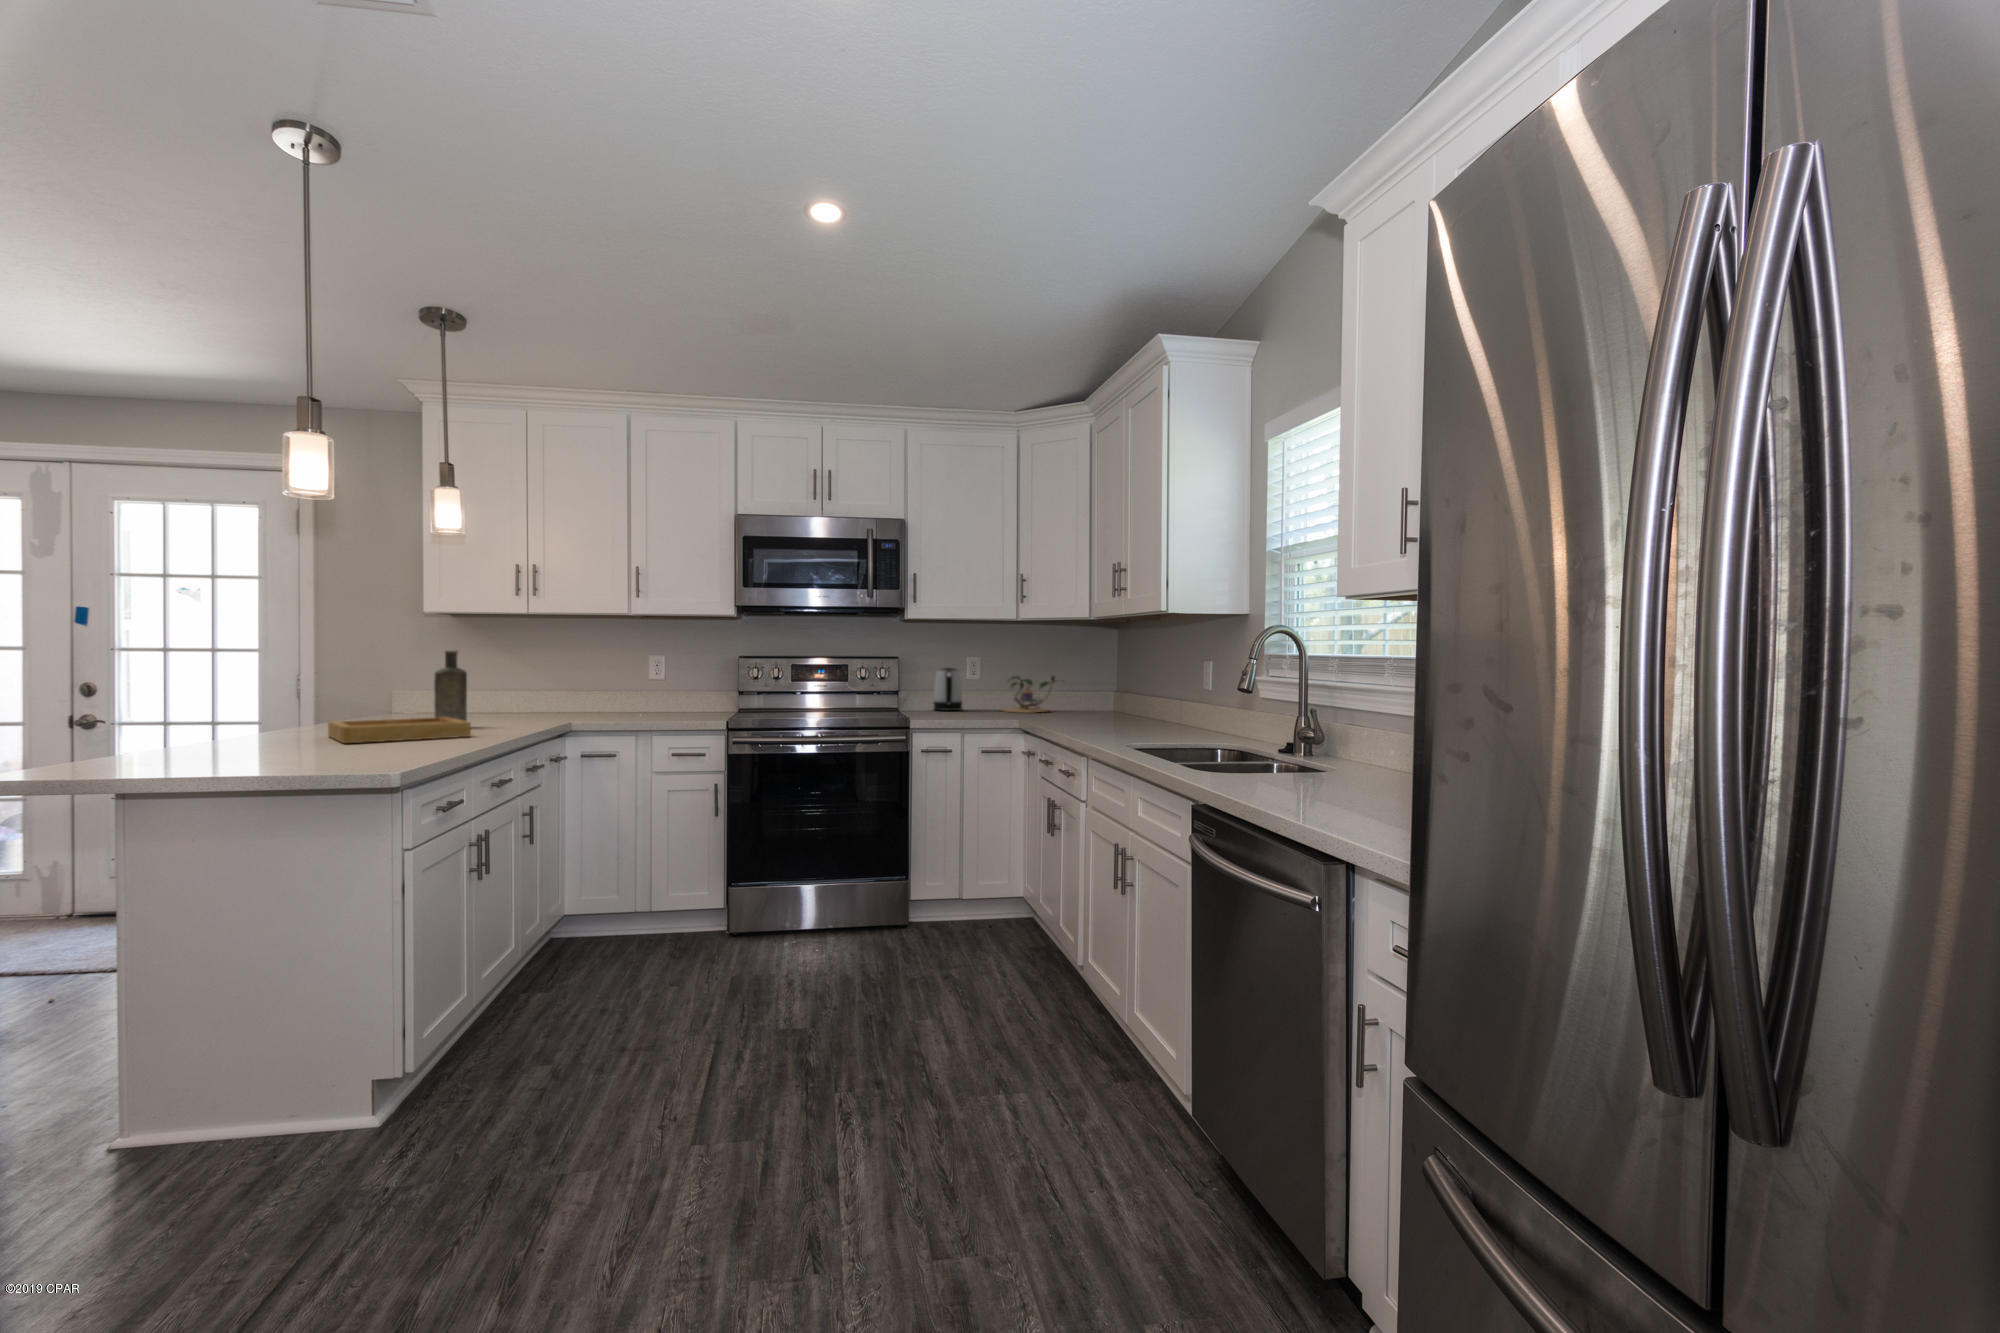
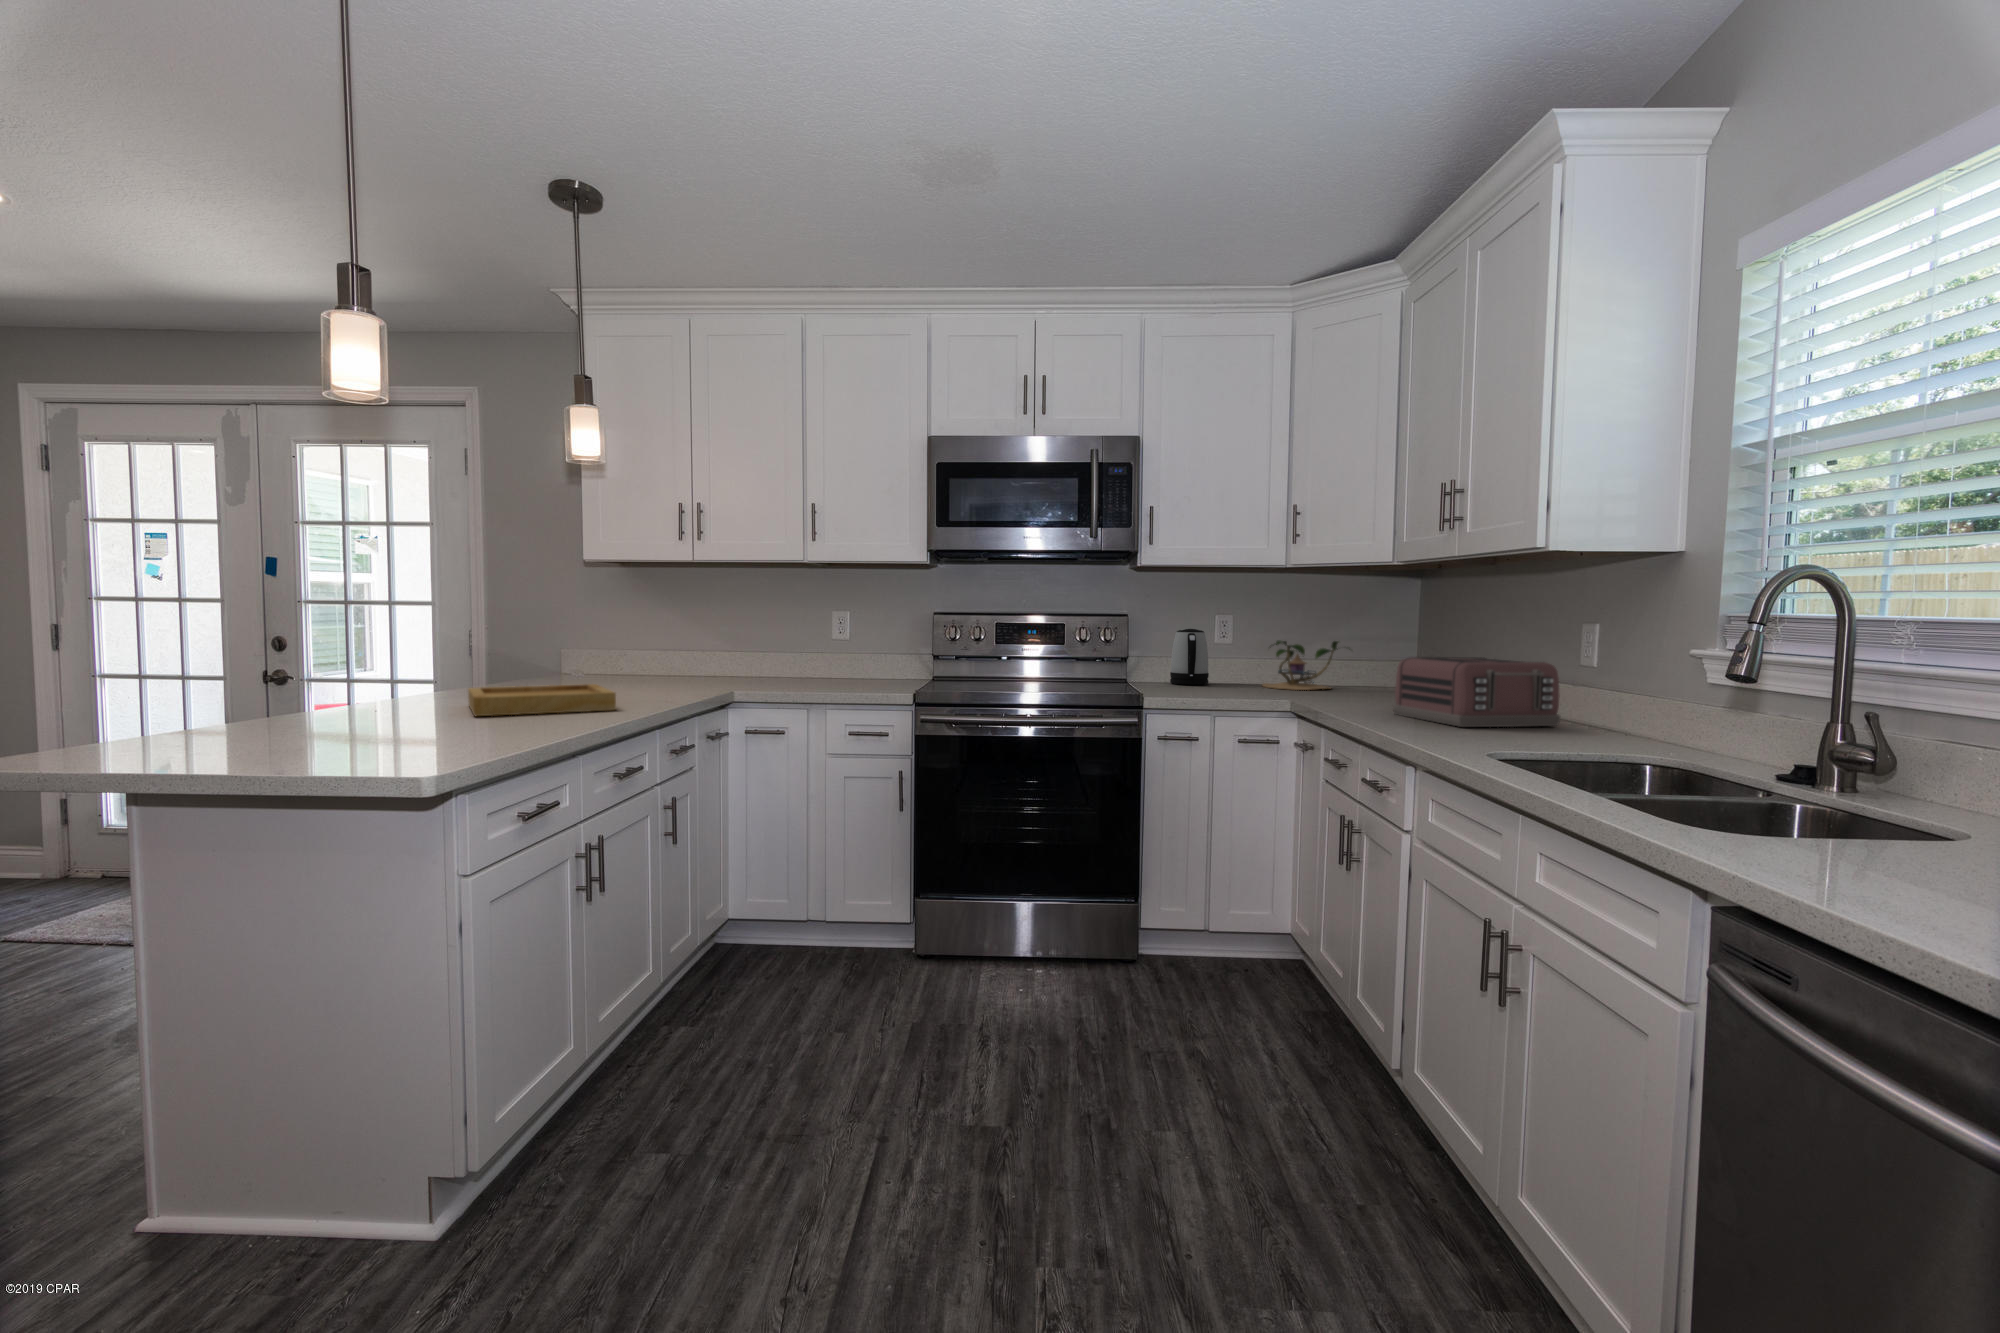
bottle: present [434,651,467,721] -> none [582,605,621,696]
toaster: none [1083,685,1186,732] -> present [1393,657,1560,727]

